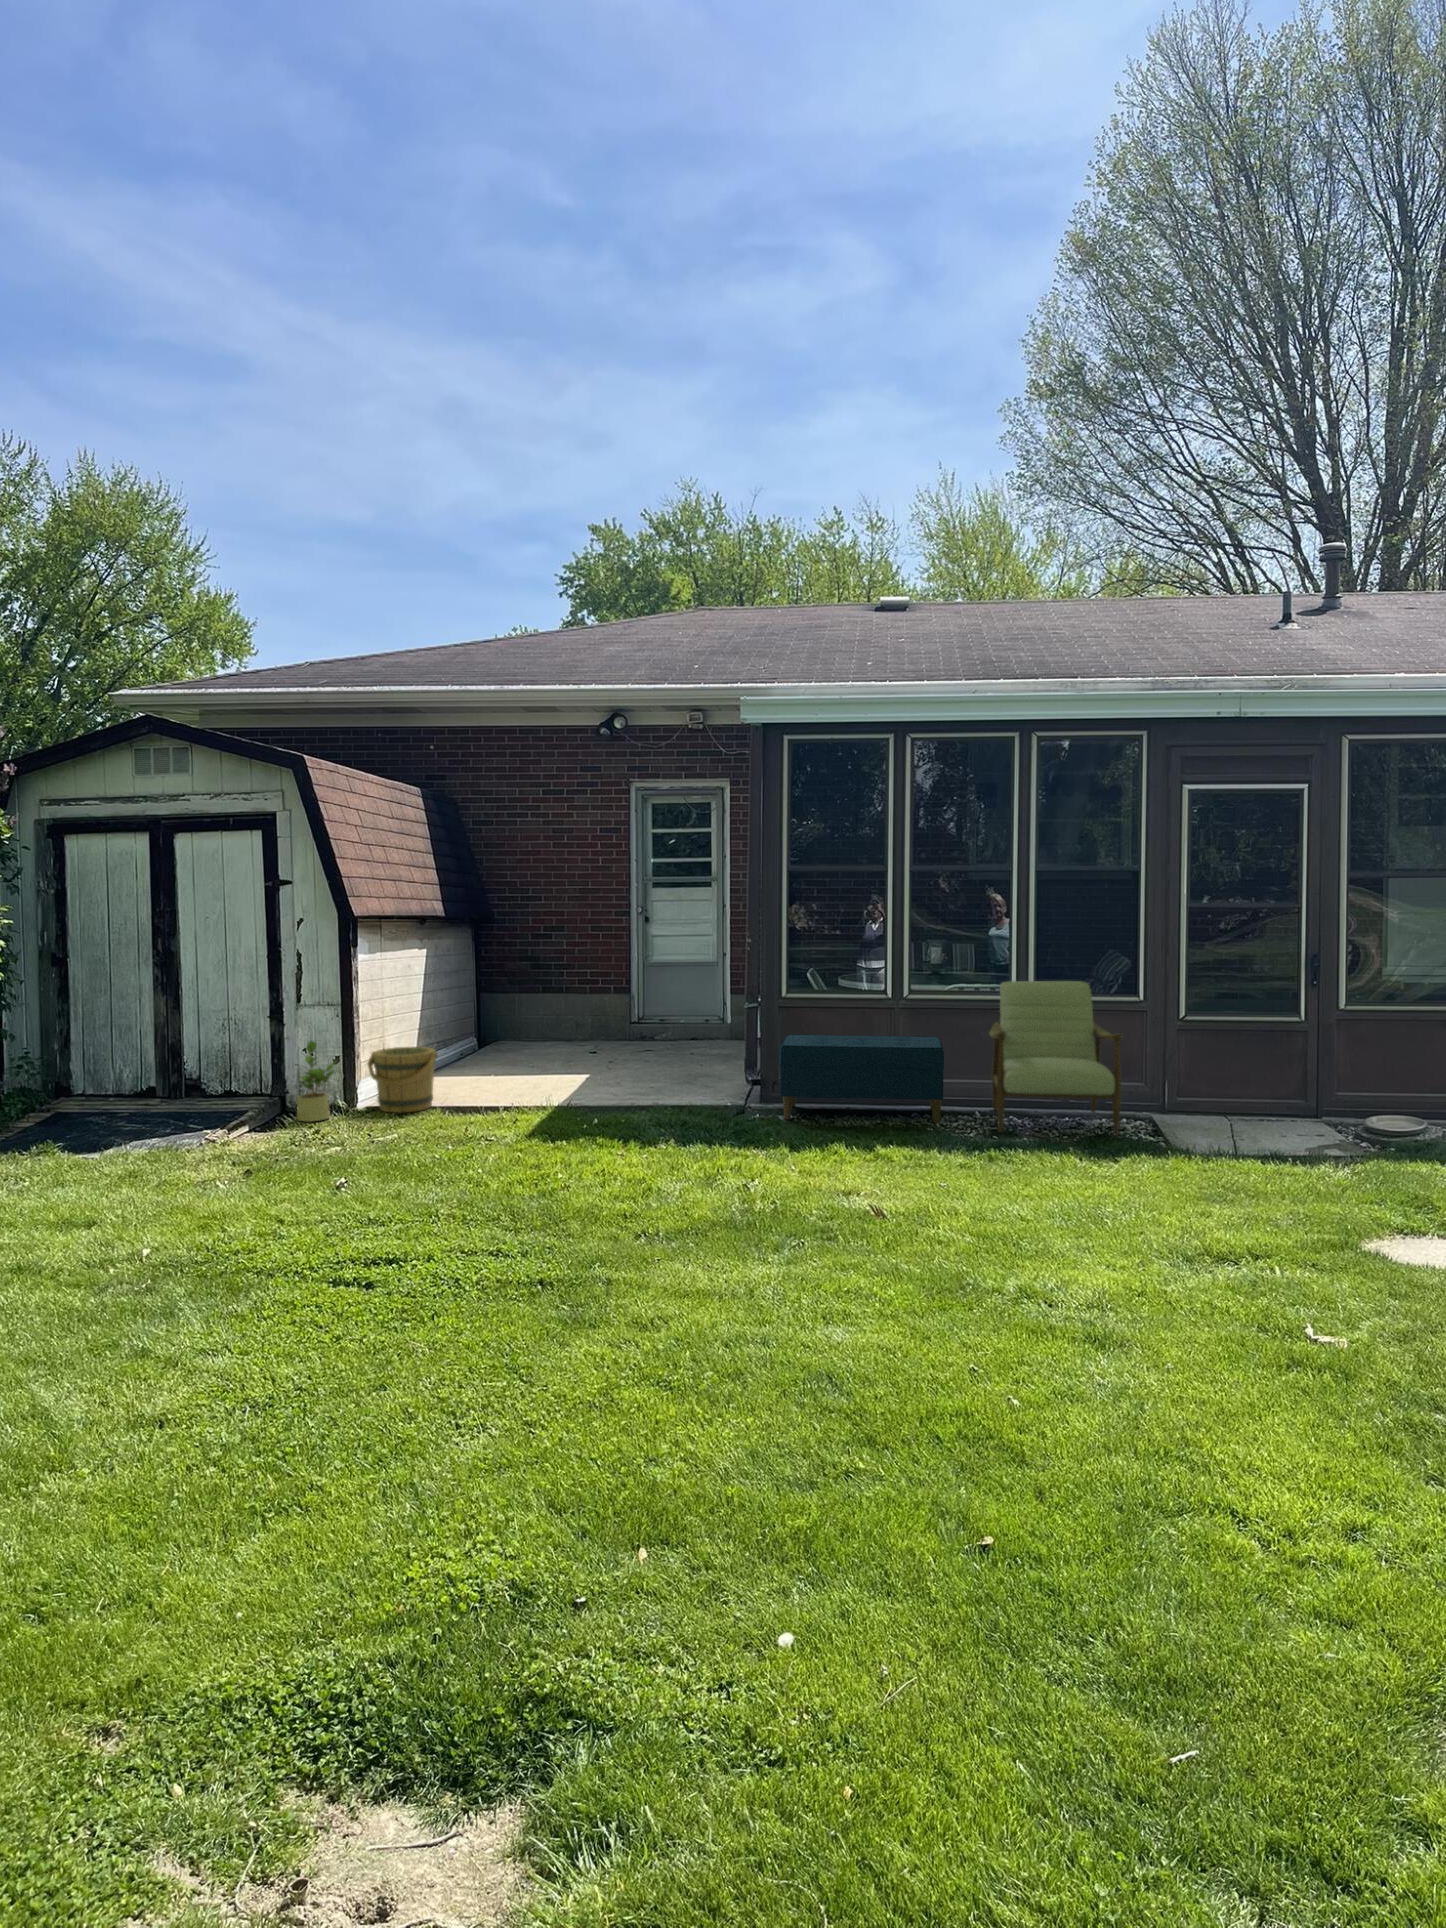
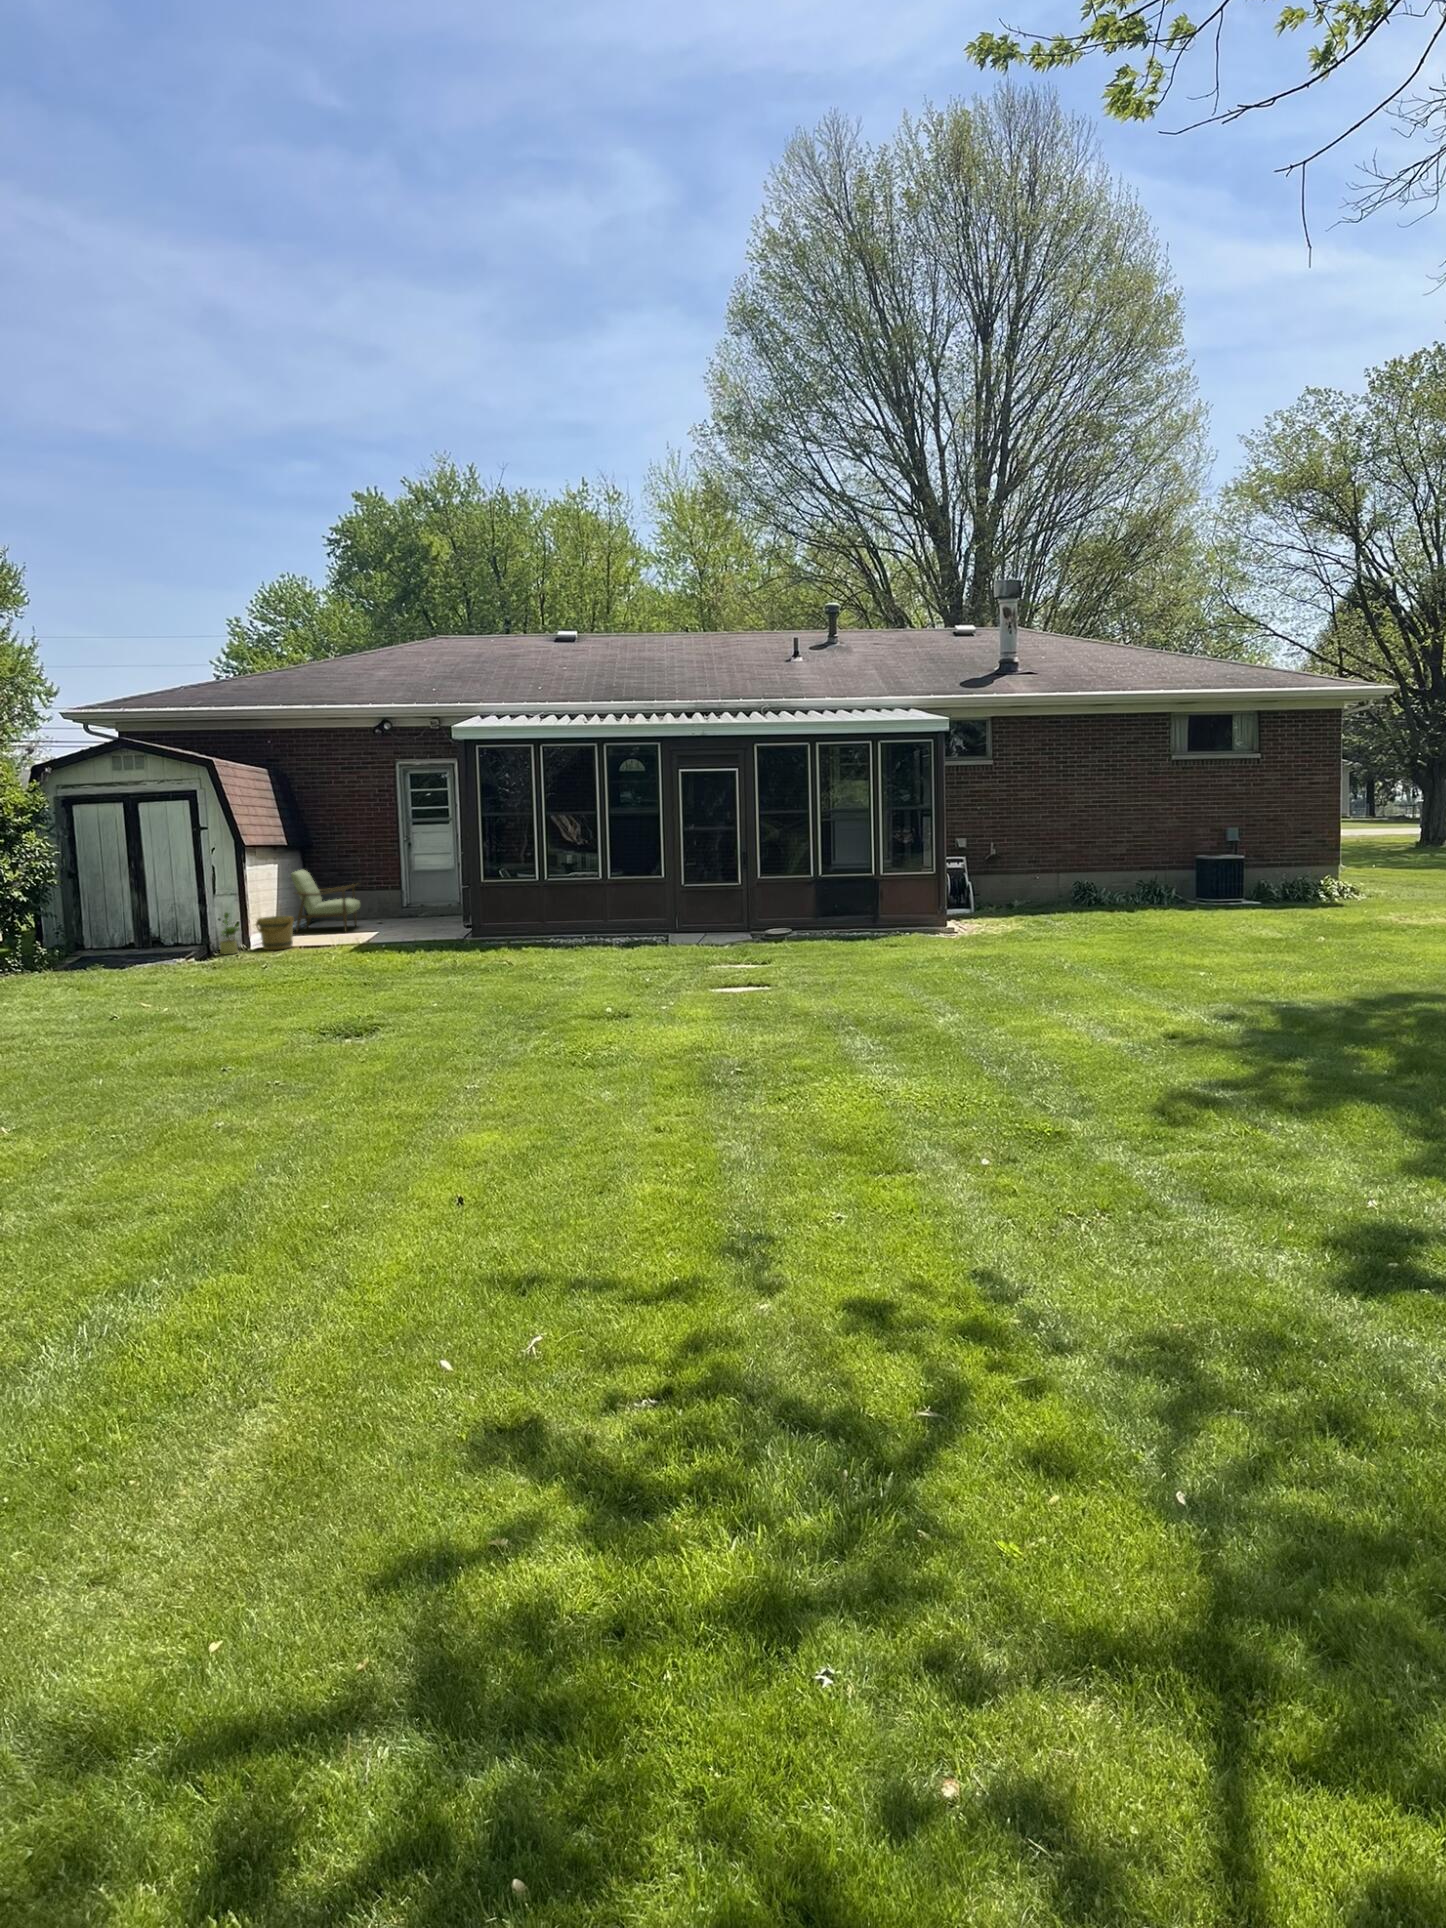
chair: present [989,981,1123,1136] -> present [291,870,360,933]
bench: present [780,1035,944,1123] -> none [479,900,564,943]

